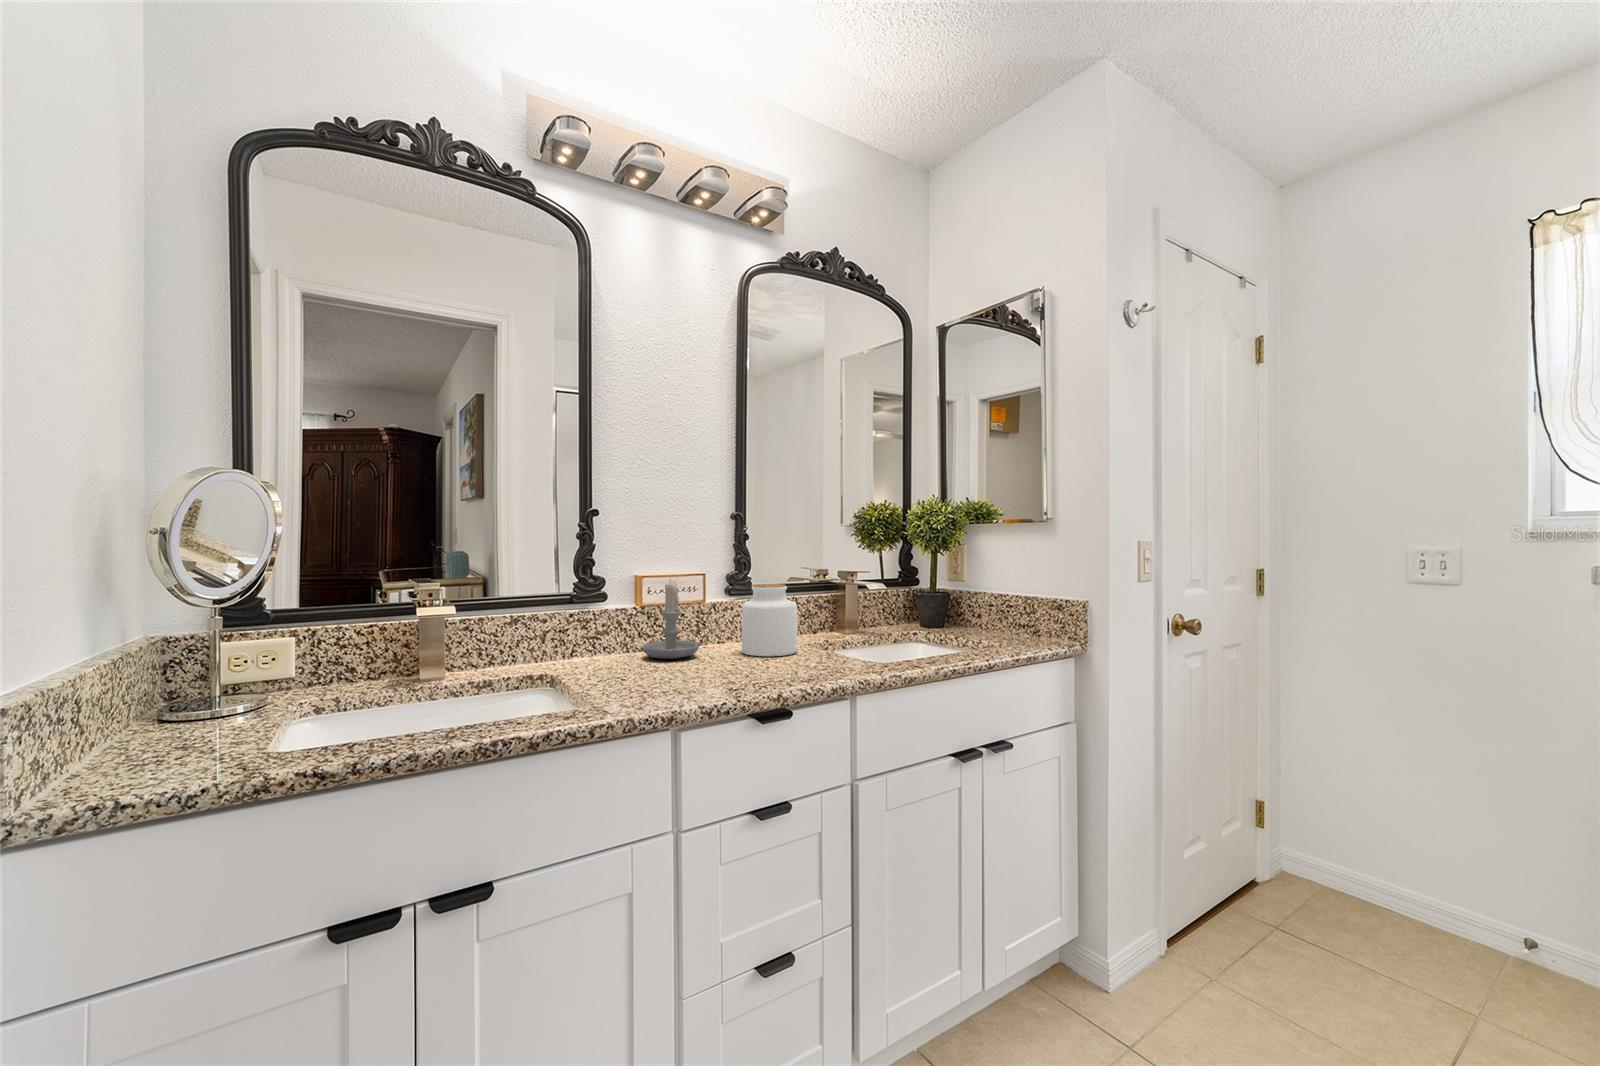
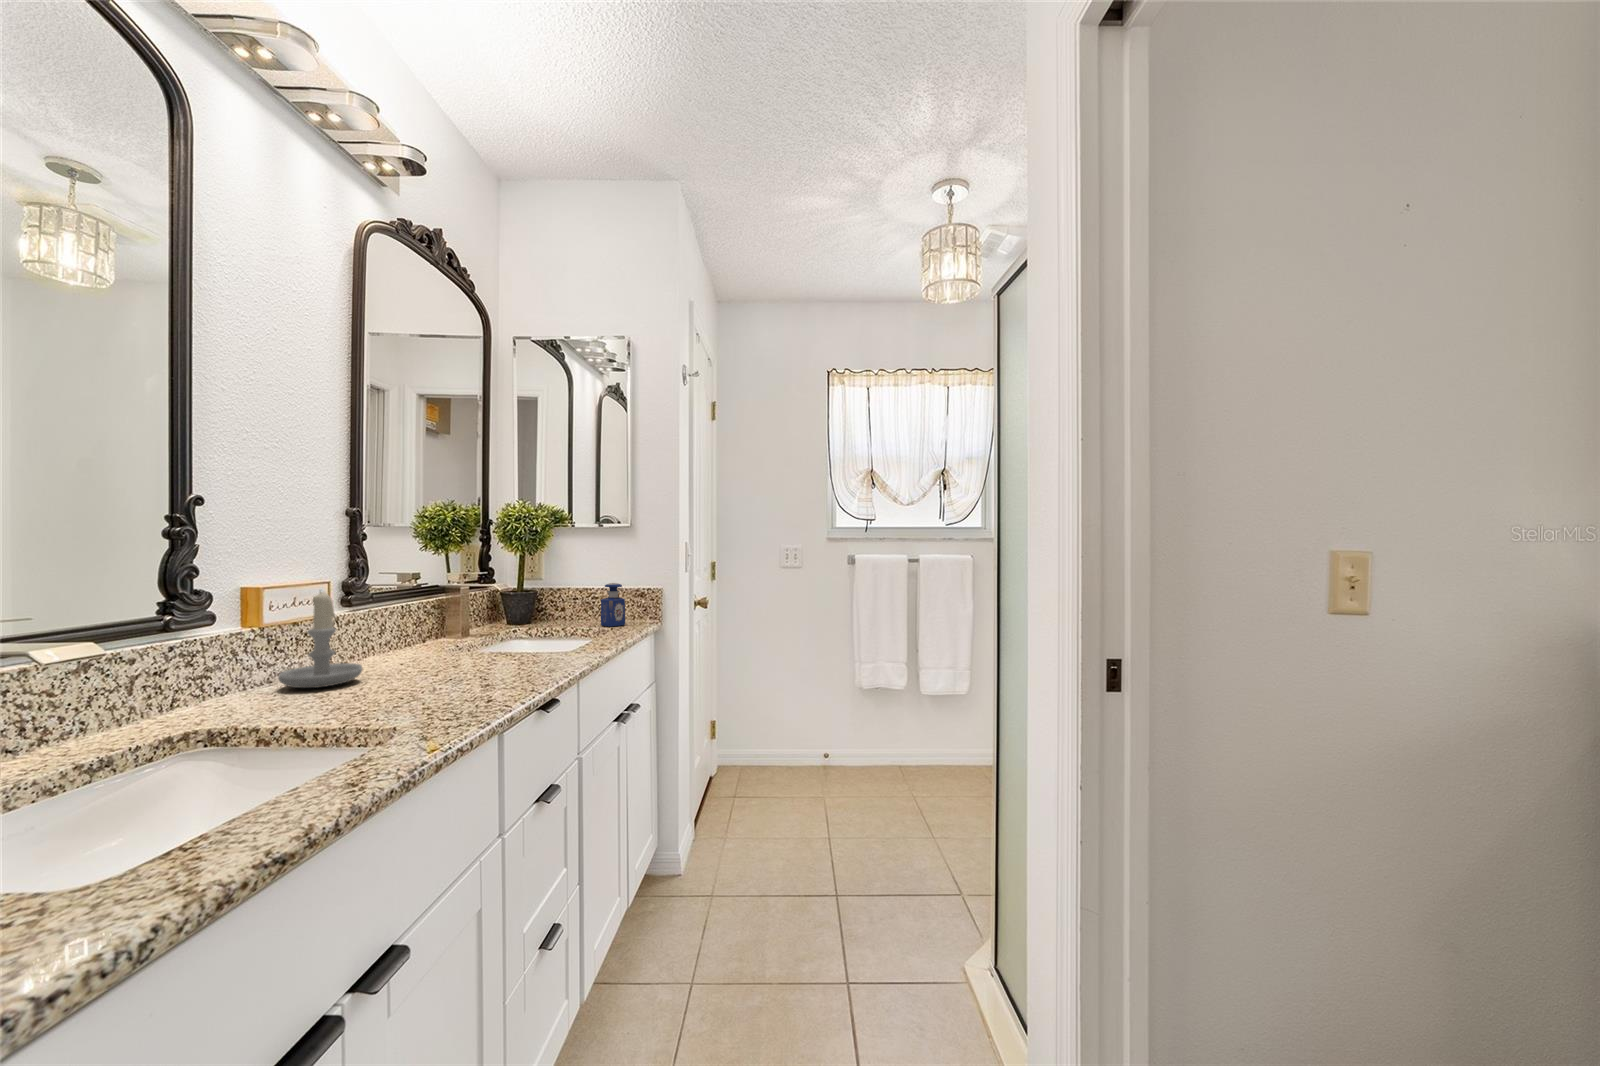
jar: present [742,584,797,656] -> none [396,588,465,668]
perfume bottle: none [996,590,1024,642] -> present [601,583,625,626]

